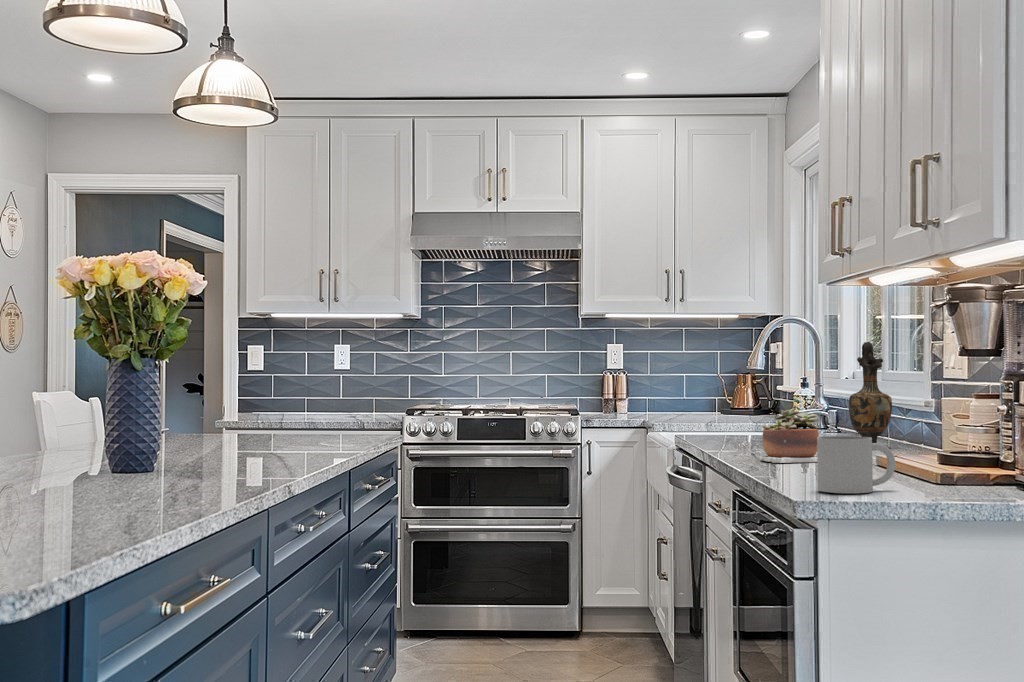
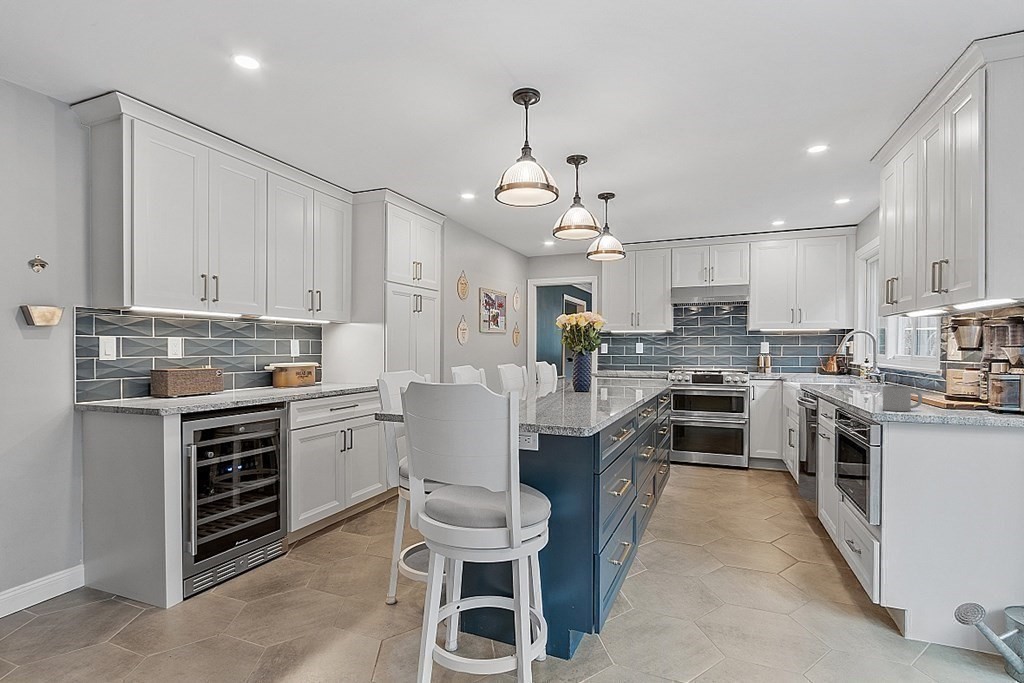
vase: present [849,342,892,443] -> none [895,343,920,393]
succulent plant: present [759,408,819,463] -> none [848,373,886,398]

